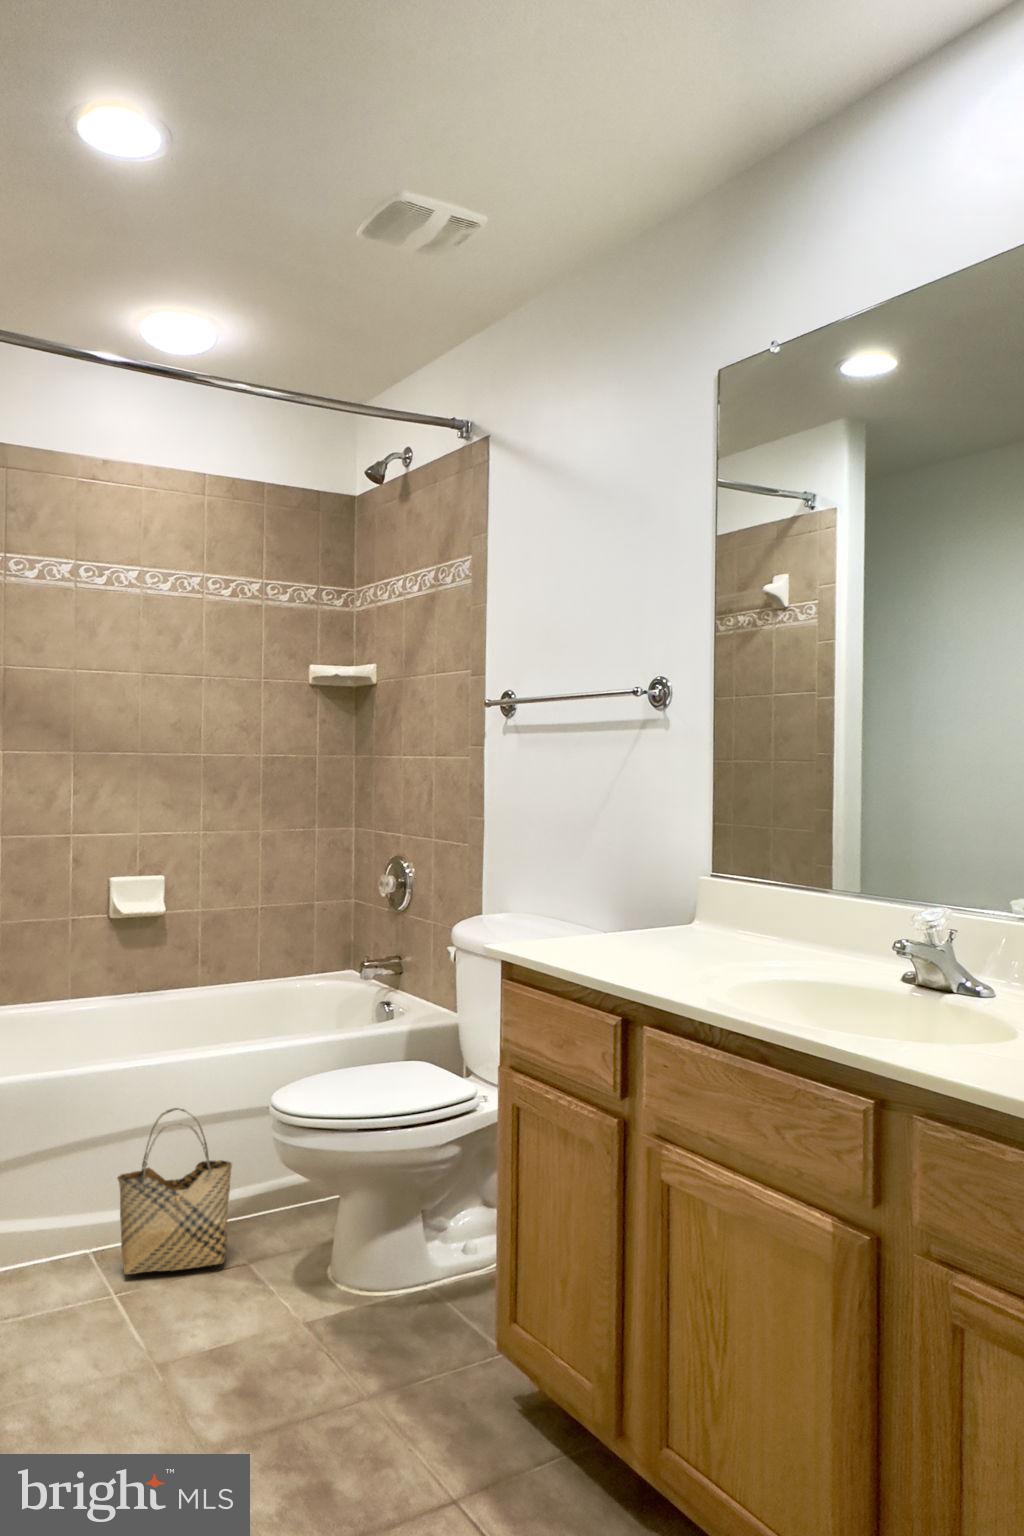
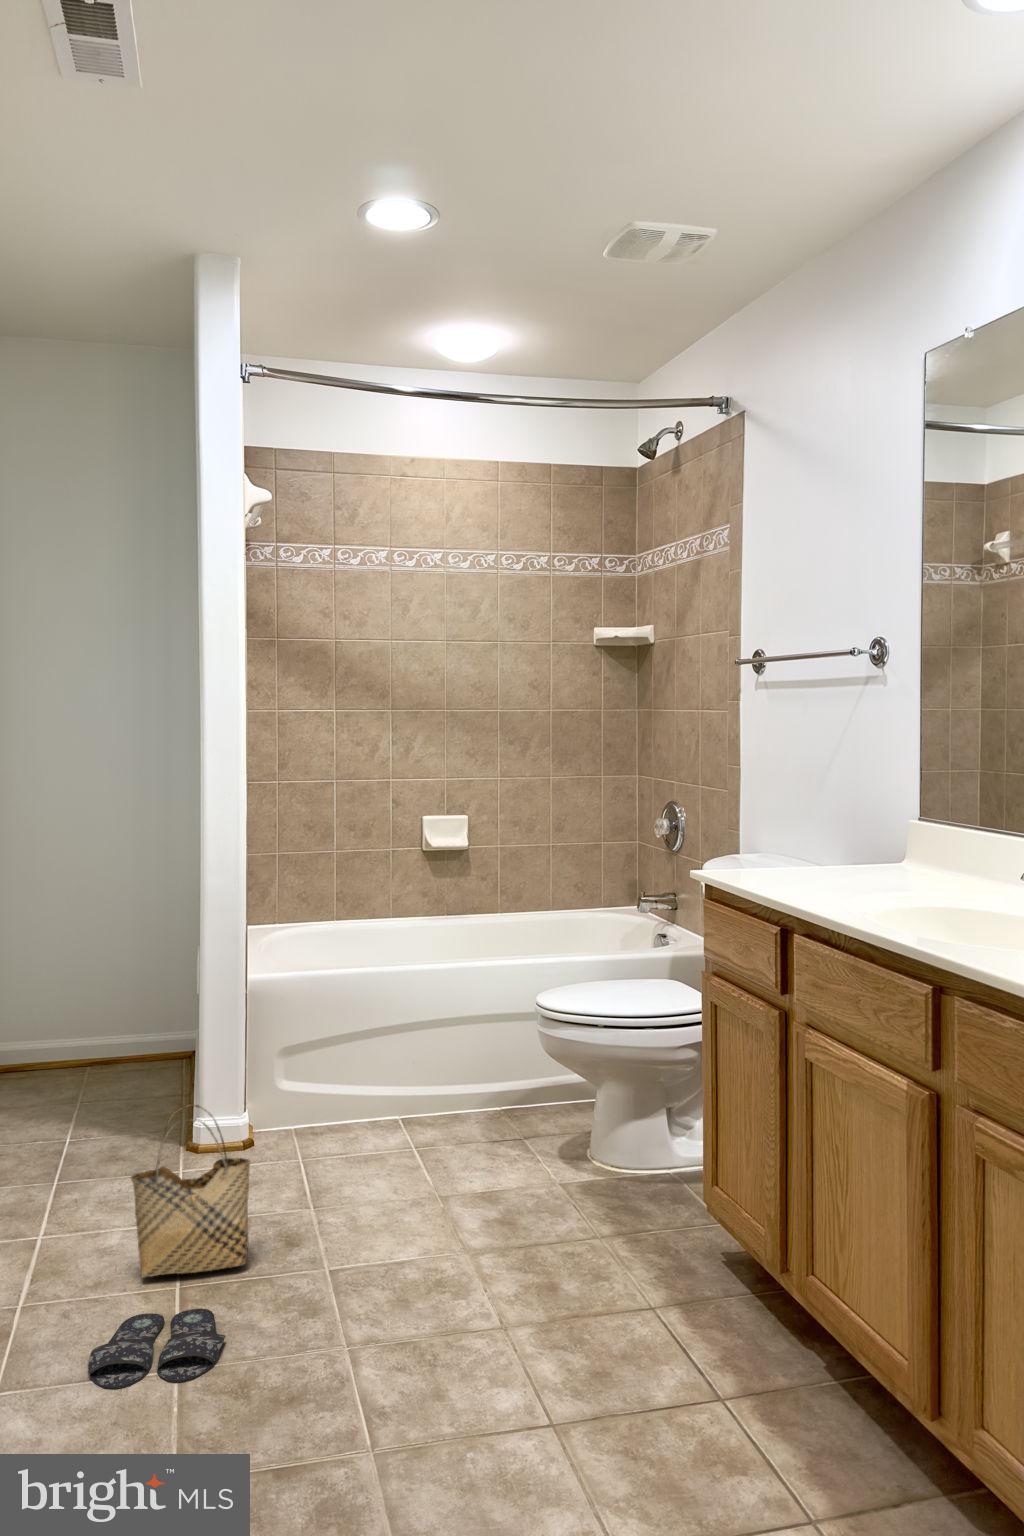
slippers: none [79,1306,212,1388] -> present [88,1309,226,1390]

